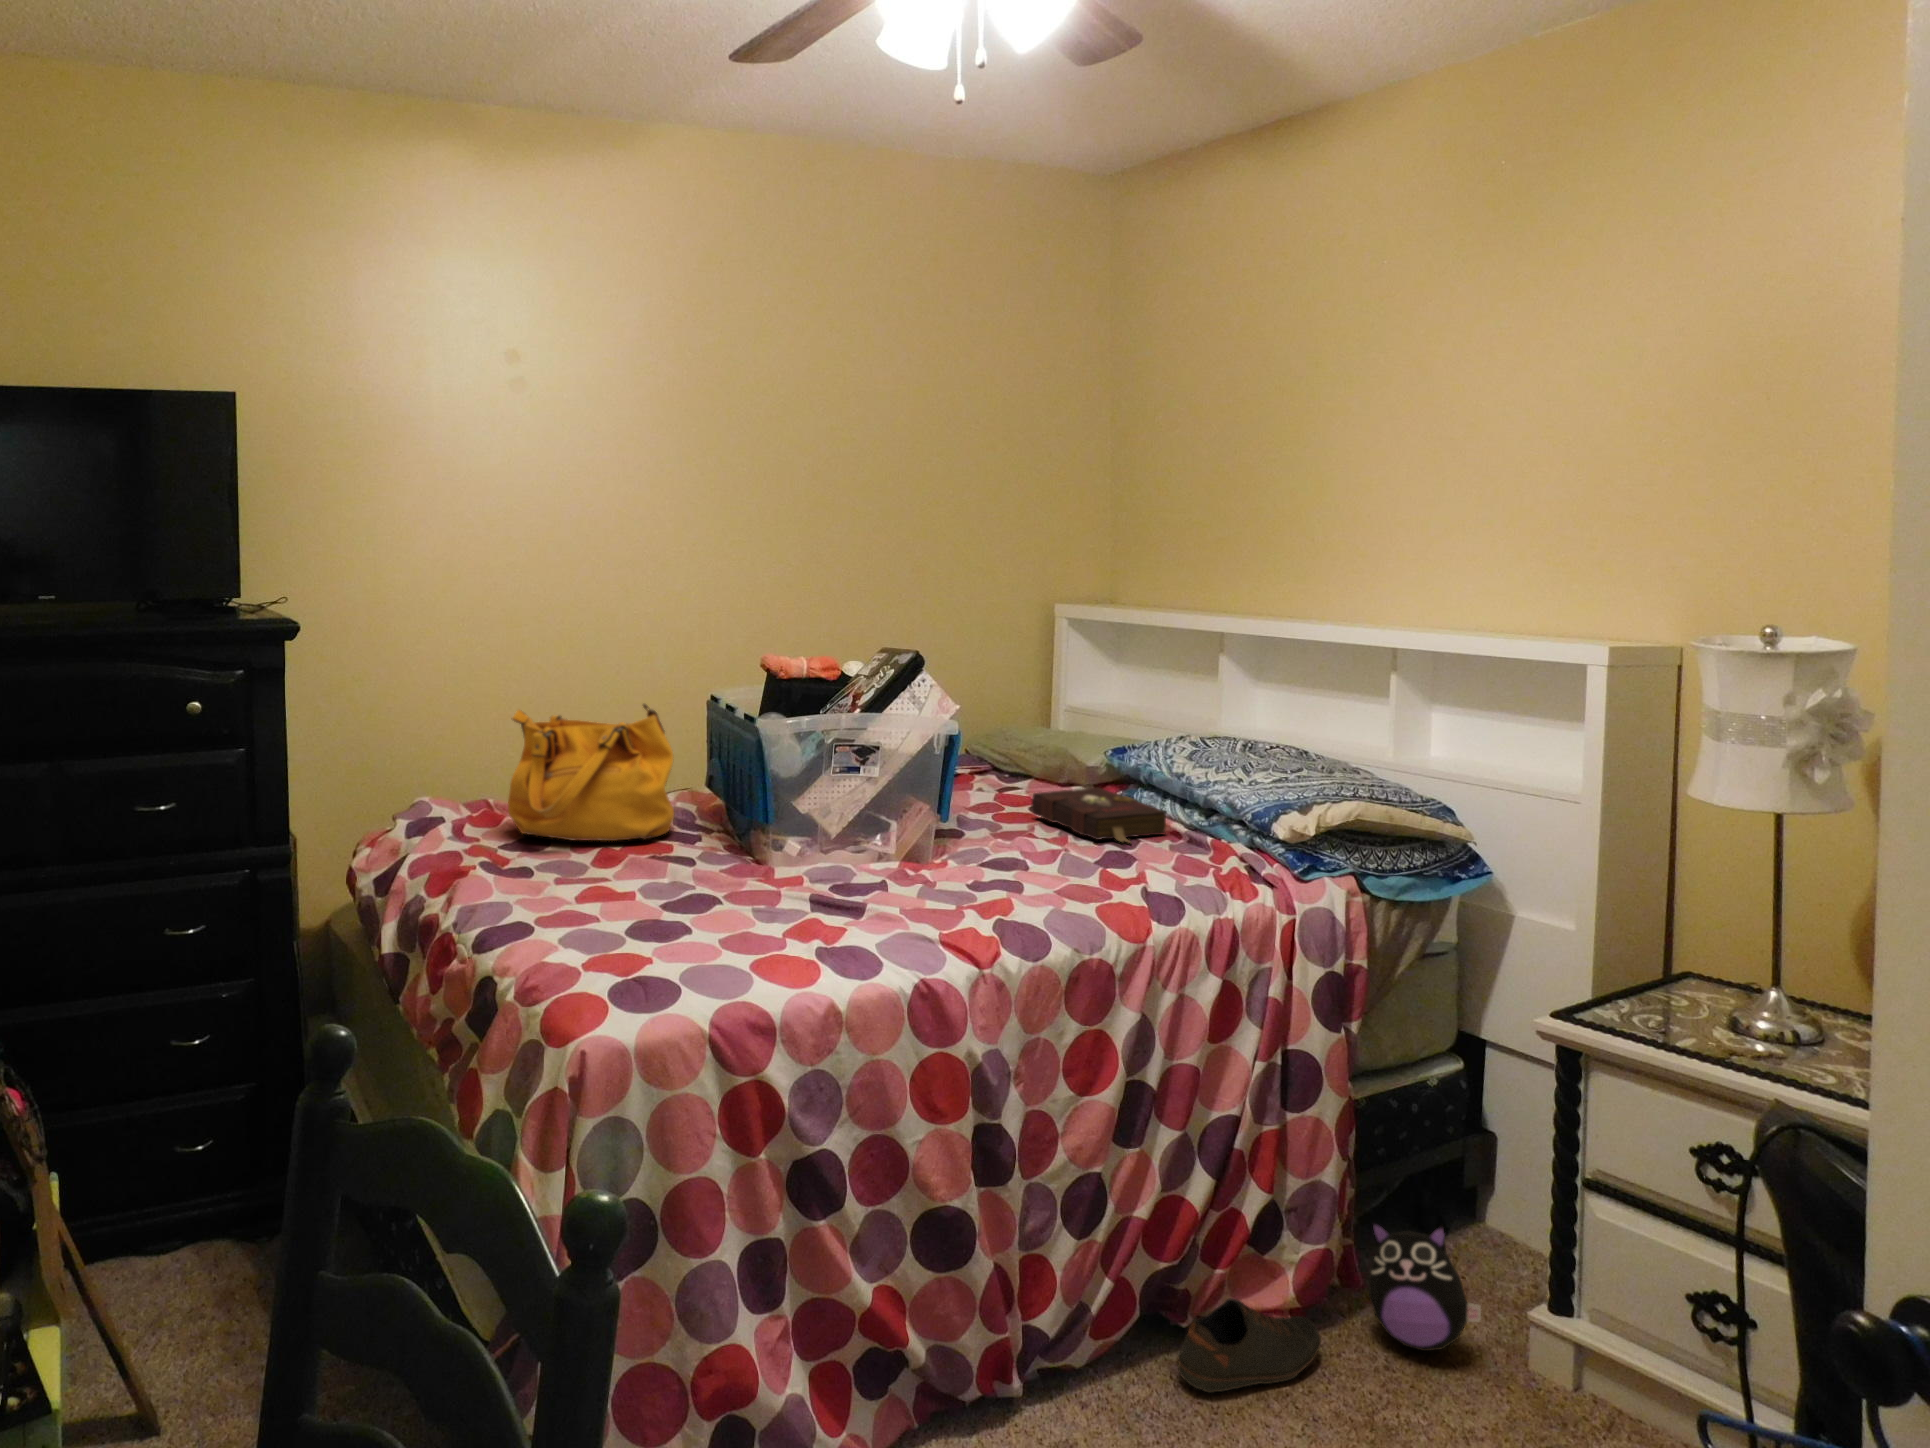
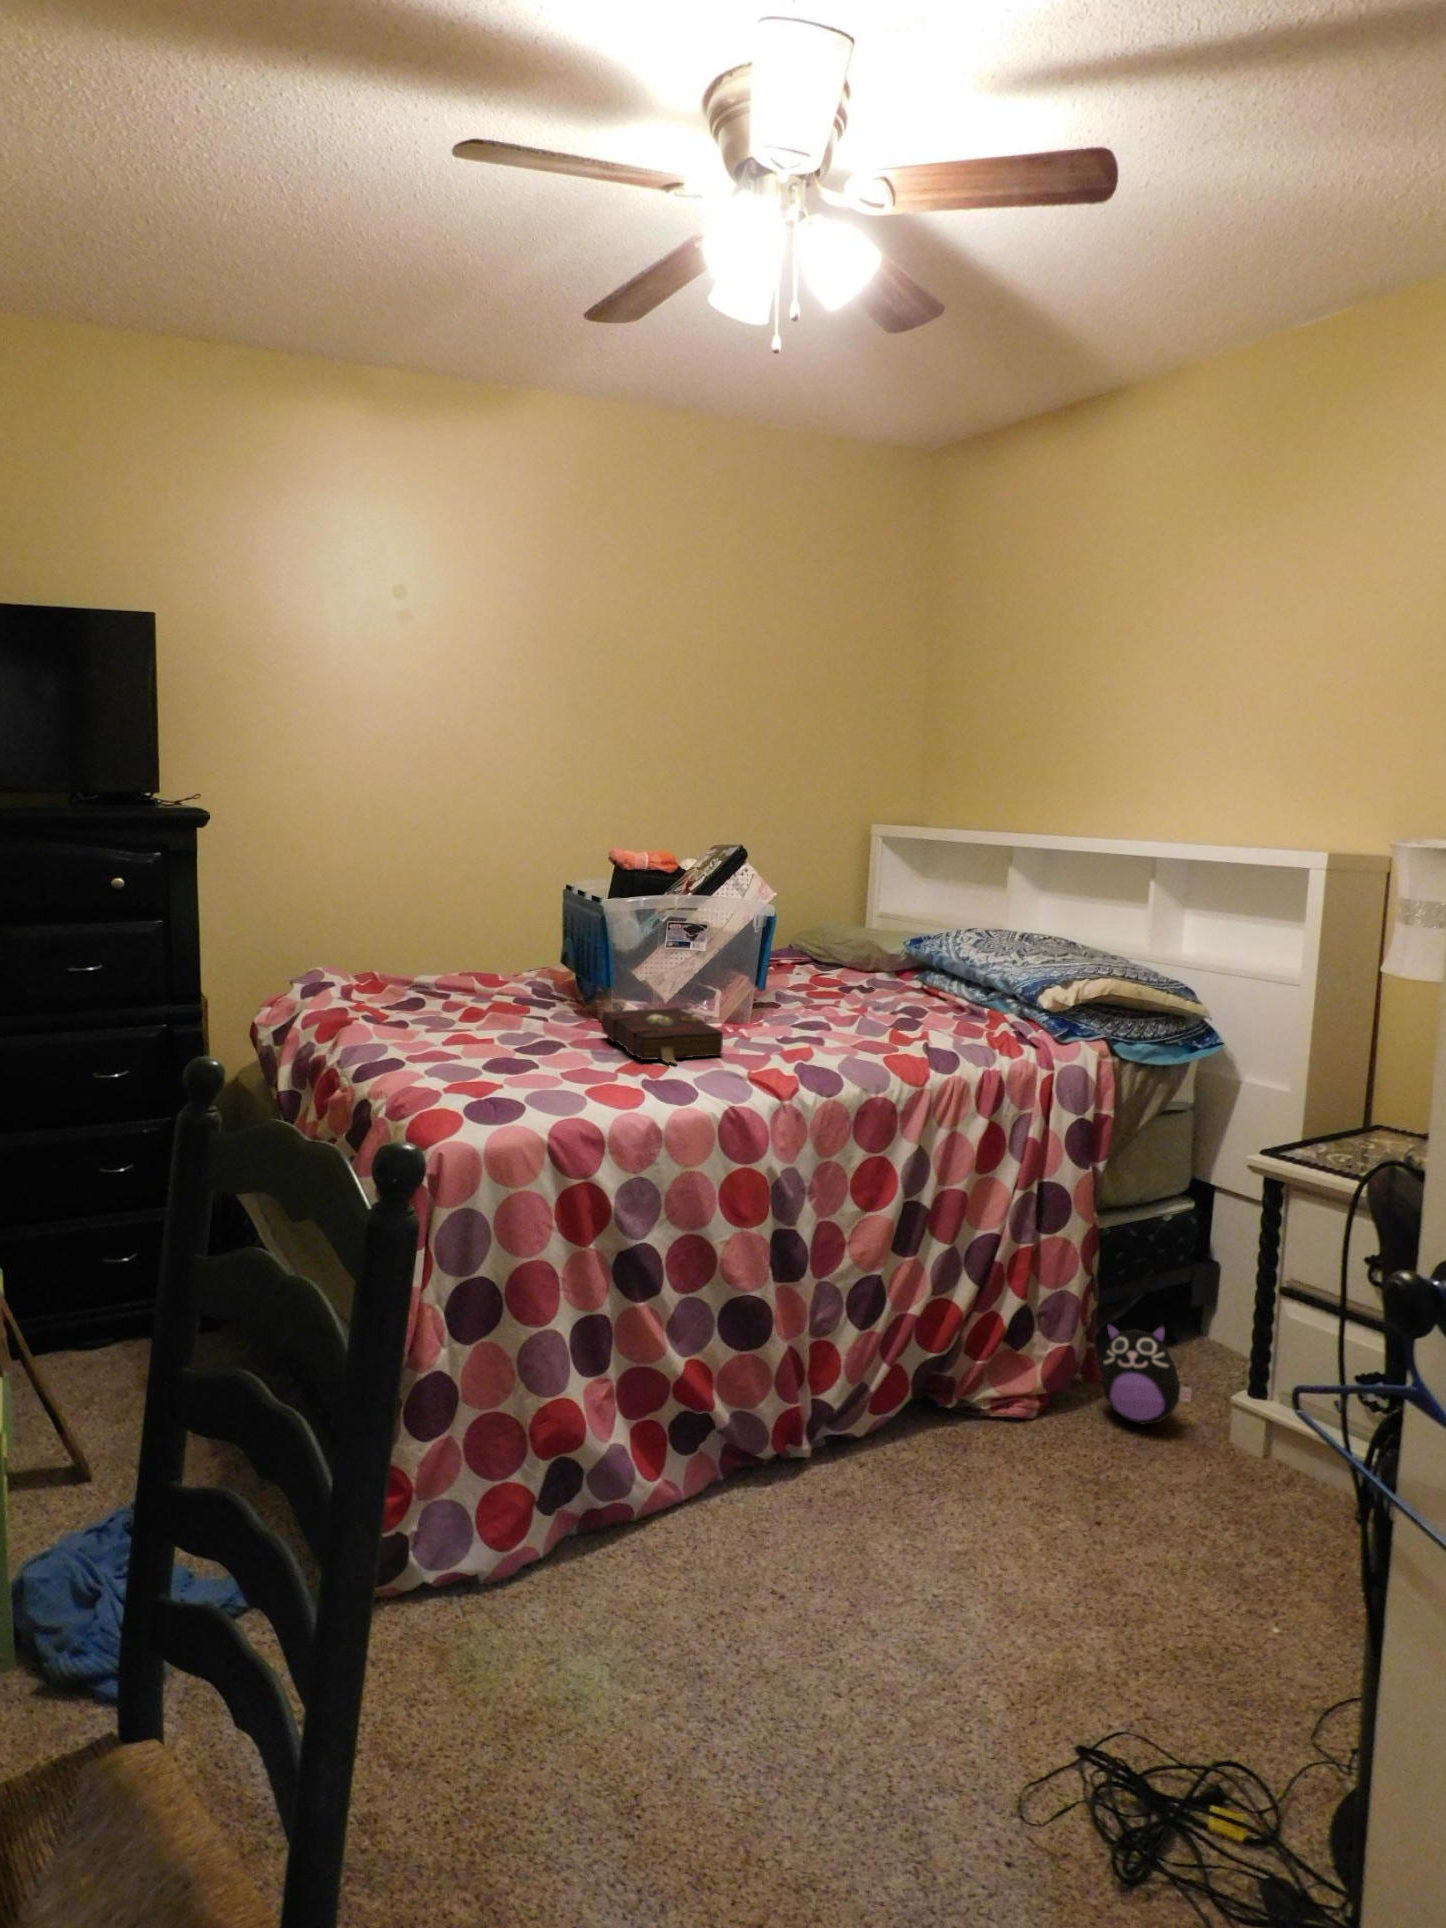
handbag: present [508,703,674,841] -> none [390,889,533,1005]
book: present [1032,788,1166,844] -> present [601,1008,723,1064]
shoe: present [1178,1298,1321,1393] -> none [940,1380,1059,1453]

